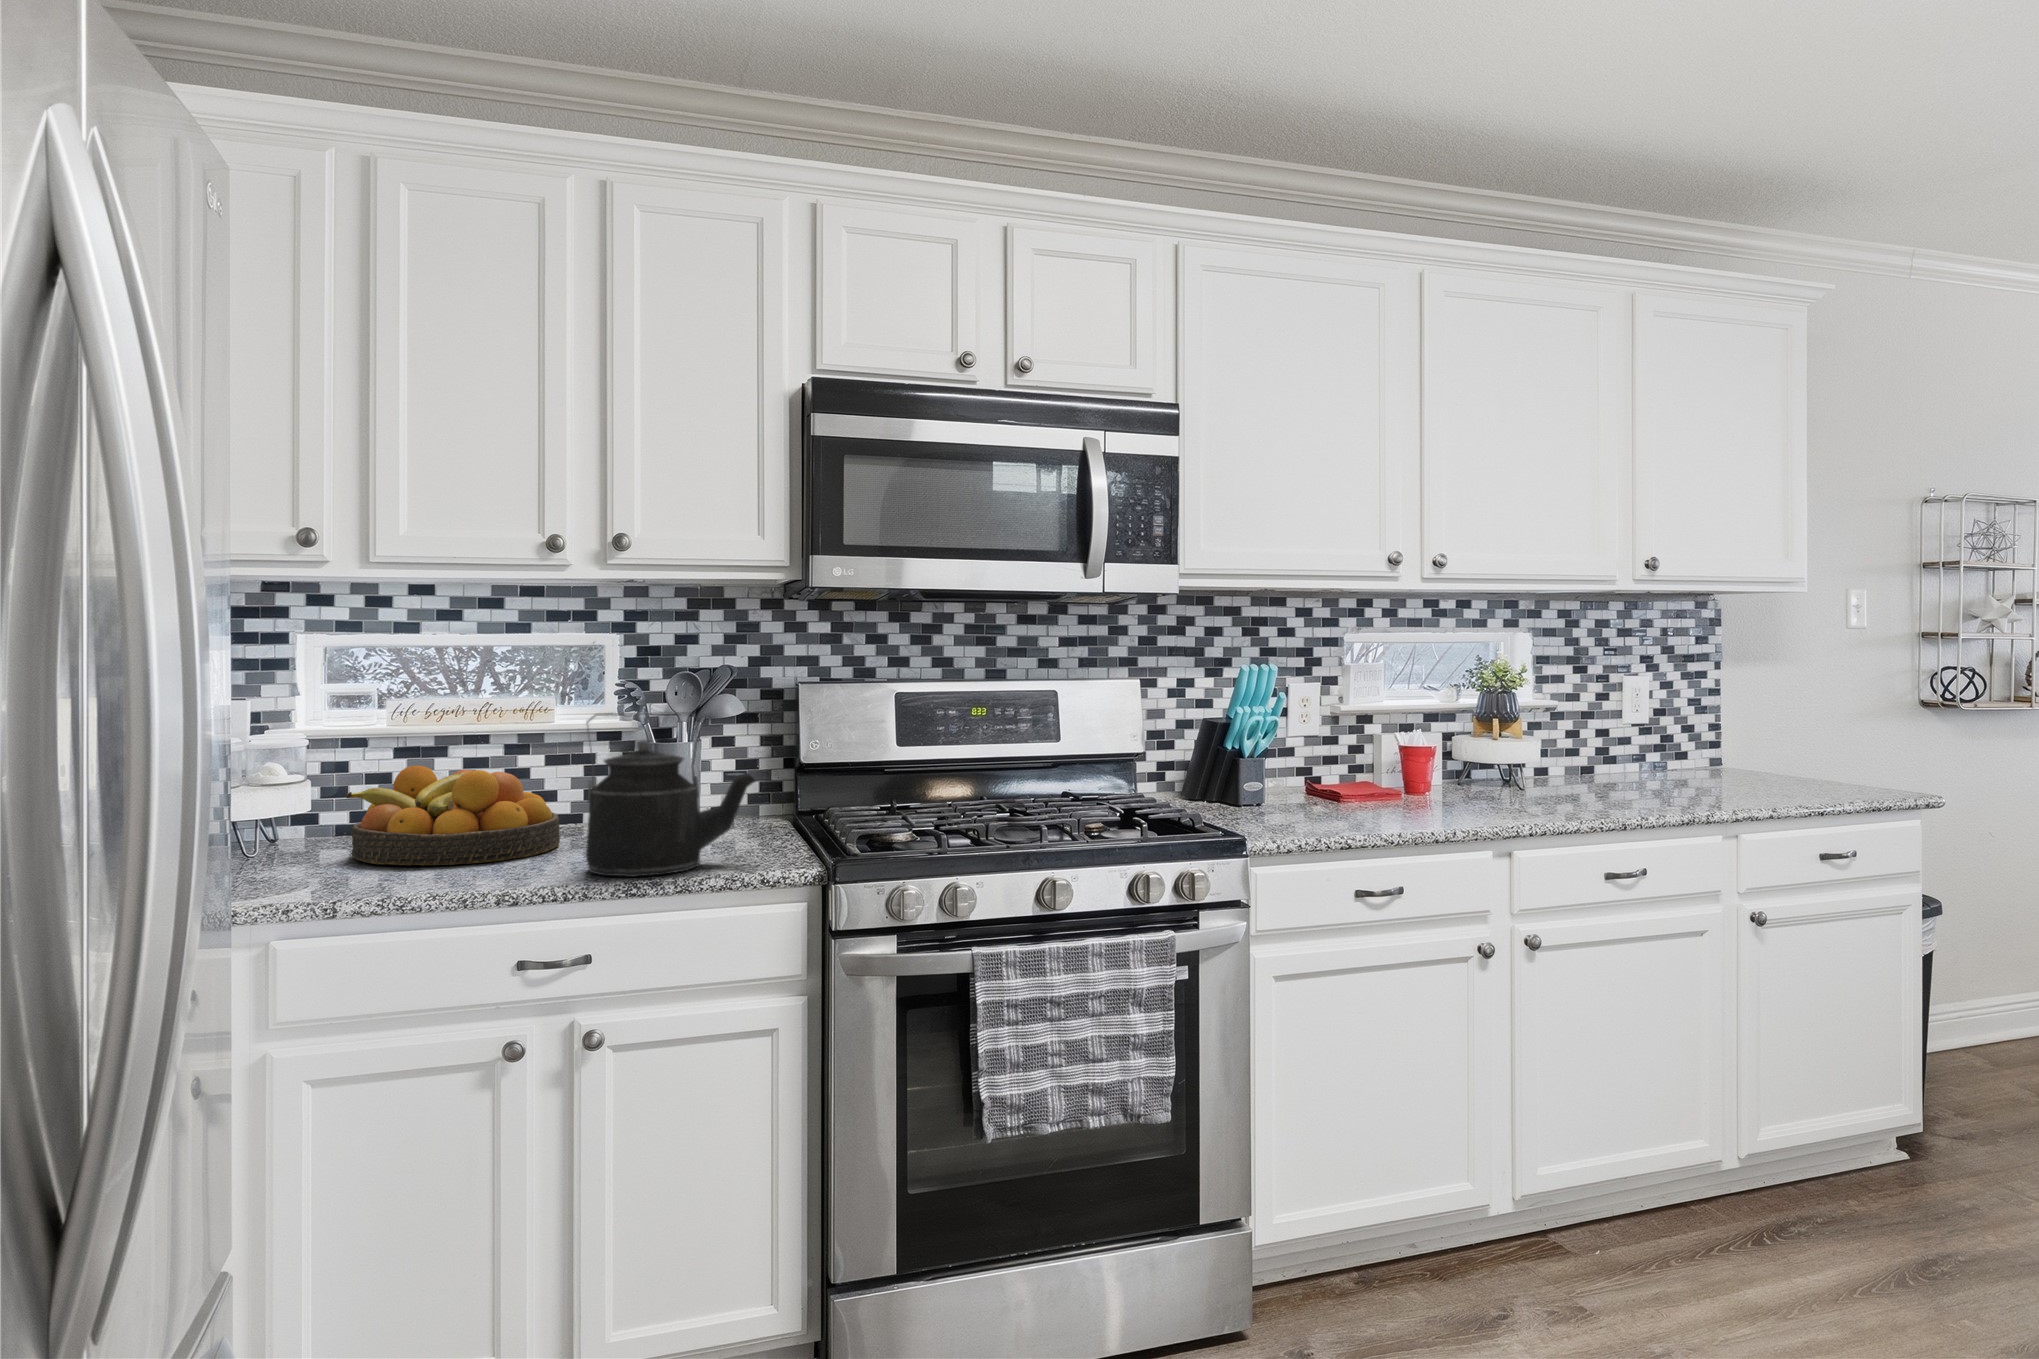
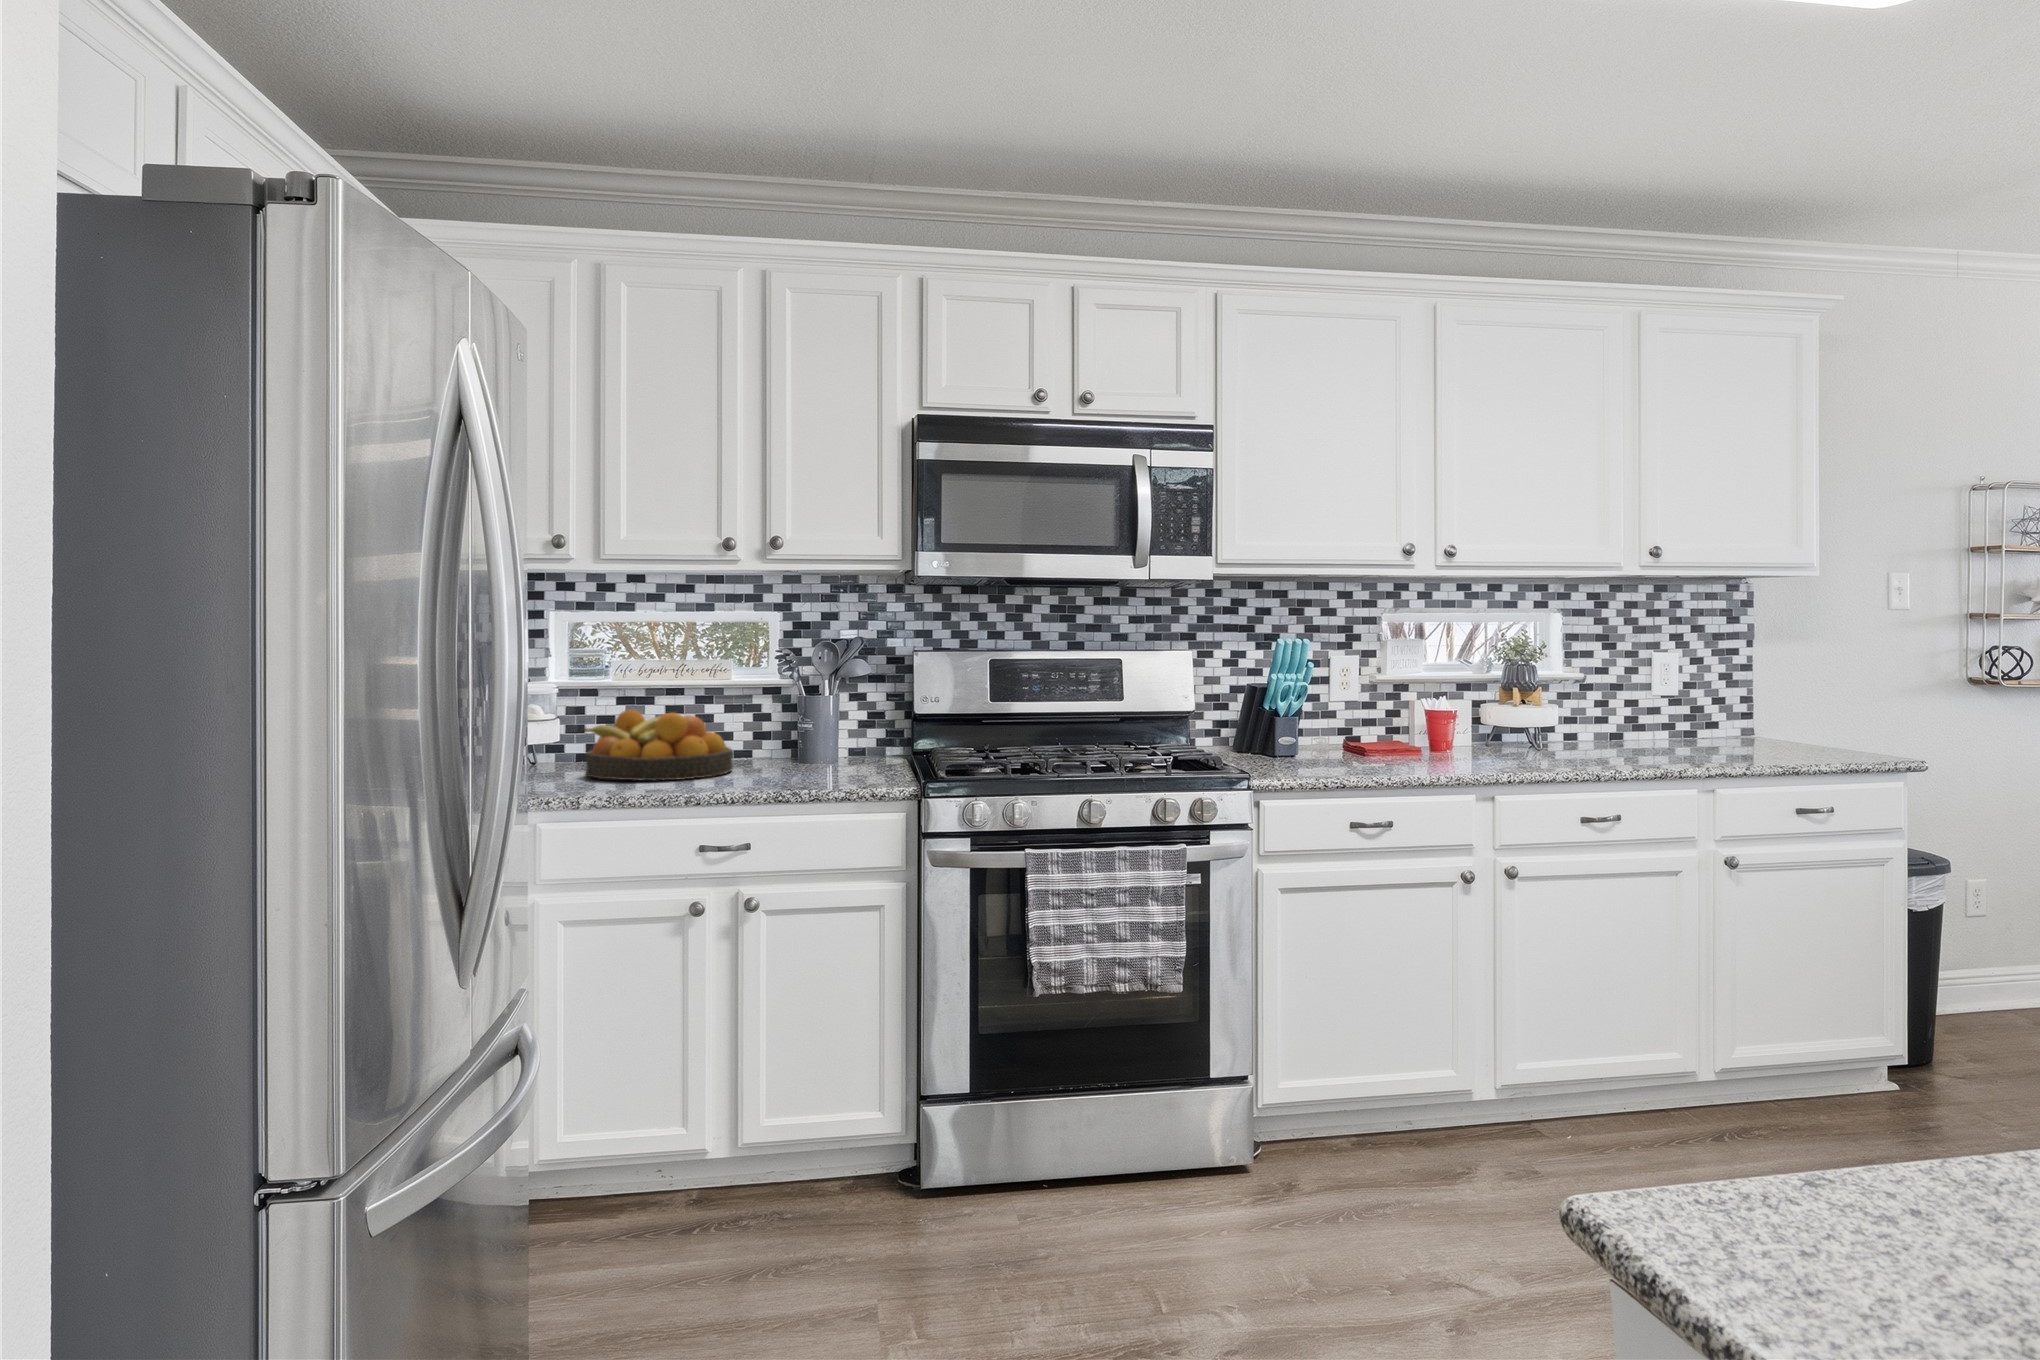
kettle: present [586,712,755,877] -> none [746,670,870,789]

